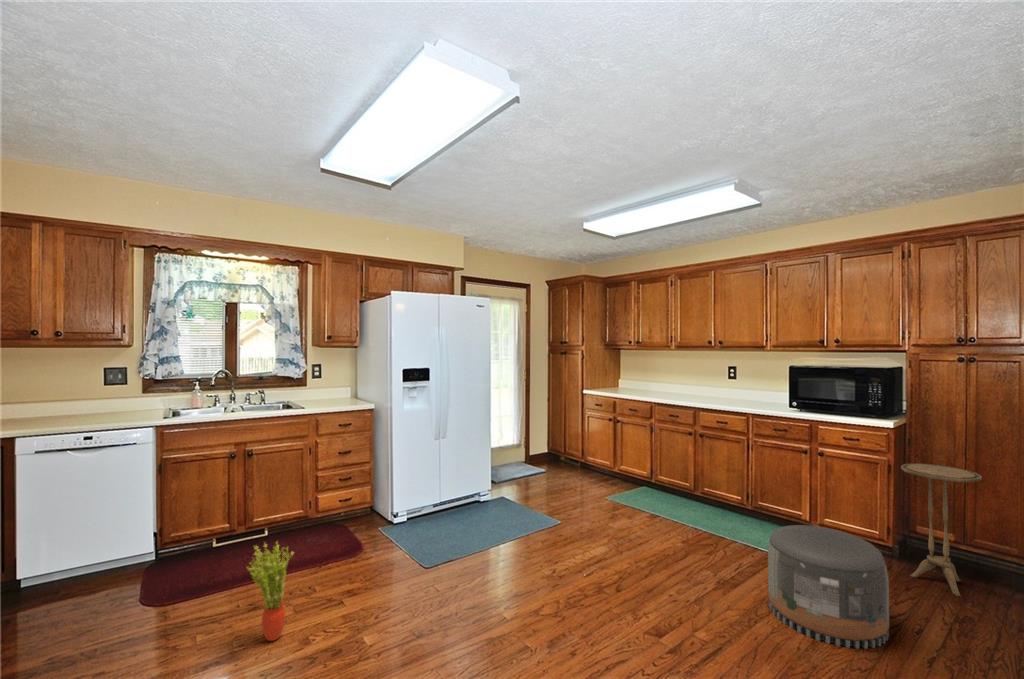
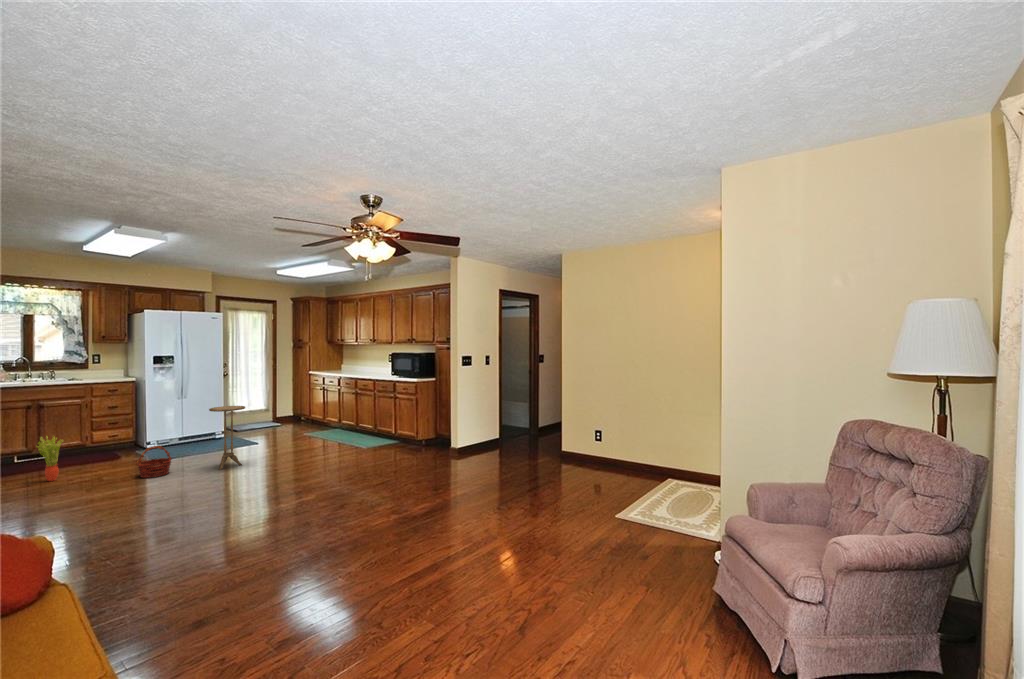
side table: present [901,463,982,597] -> present [209,406,245,470]
pouf: present [768,525,889,649] -> none [319,424,365,465]
basket: none [431,573,492,655] -> present [137,446,172,478]

